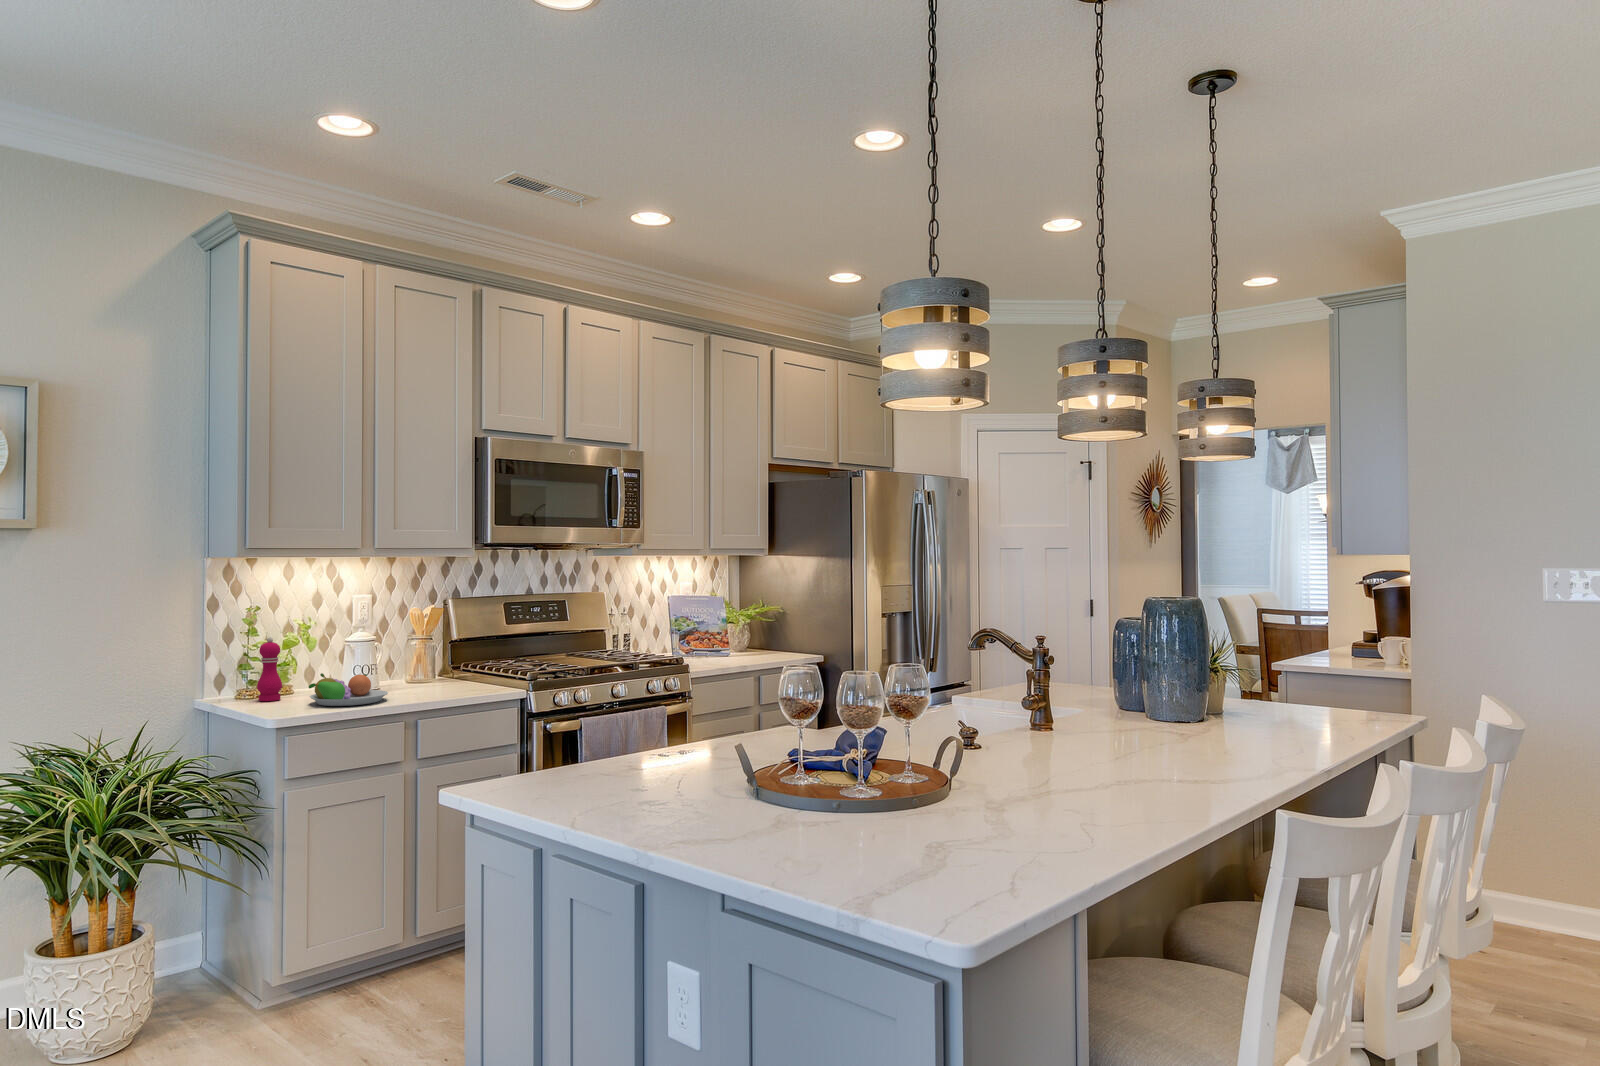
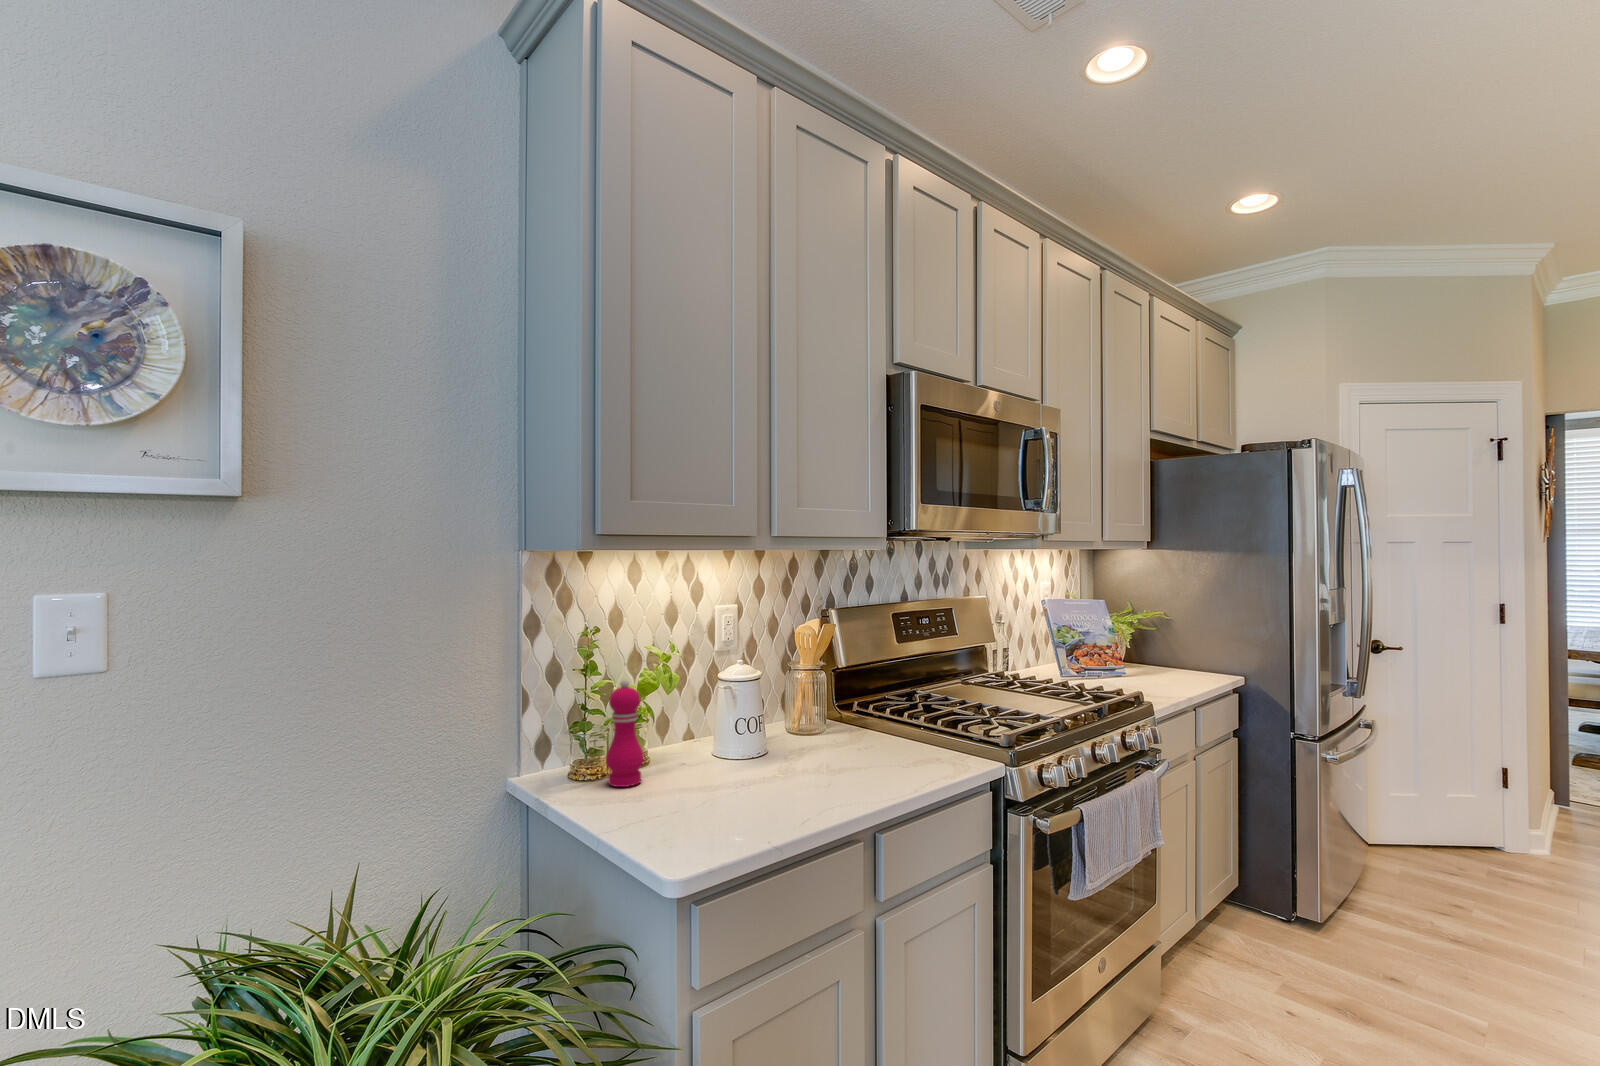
fruit bowl: present [309,673,388,706] -> none [698,739,821,807]

